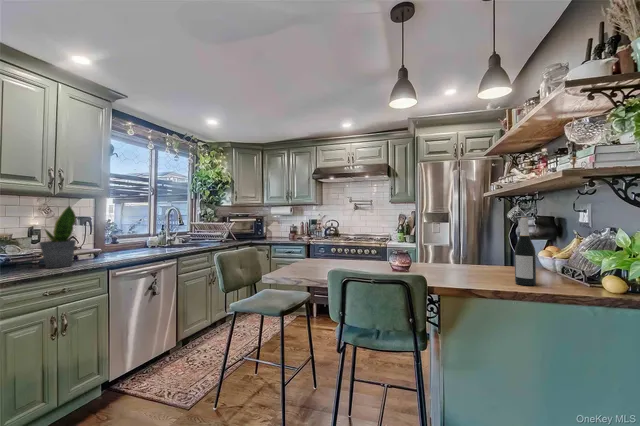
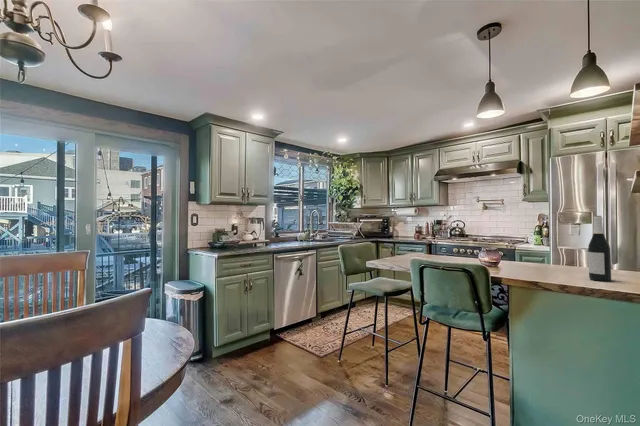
potted plant: present [40,206,76,268] -> none [238,211,256,250]

